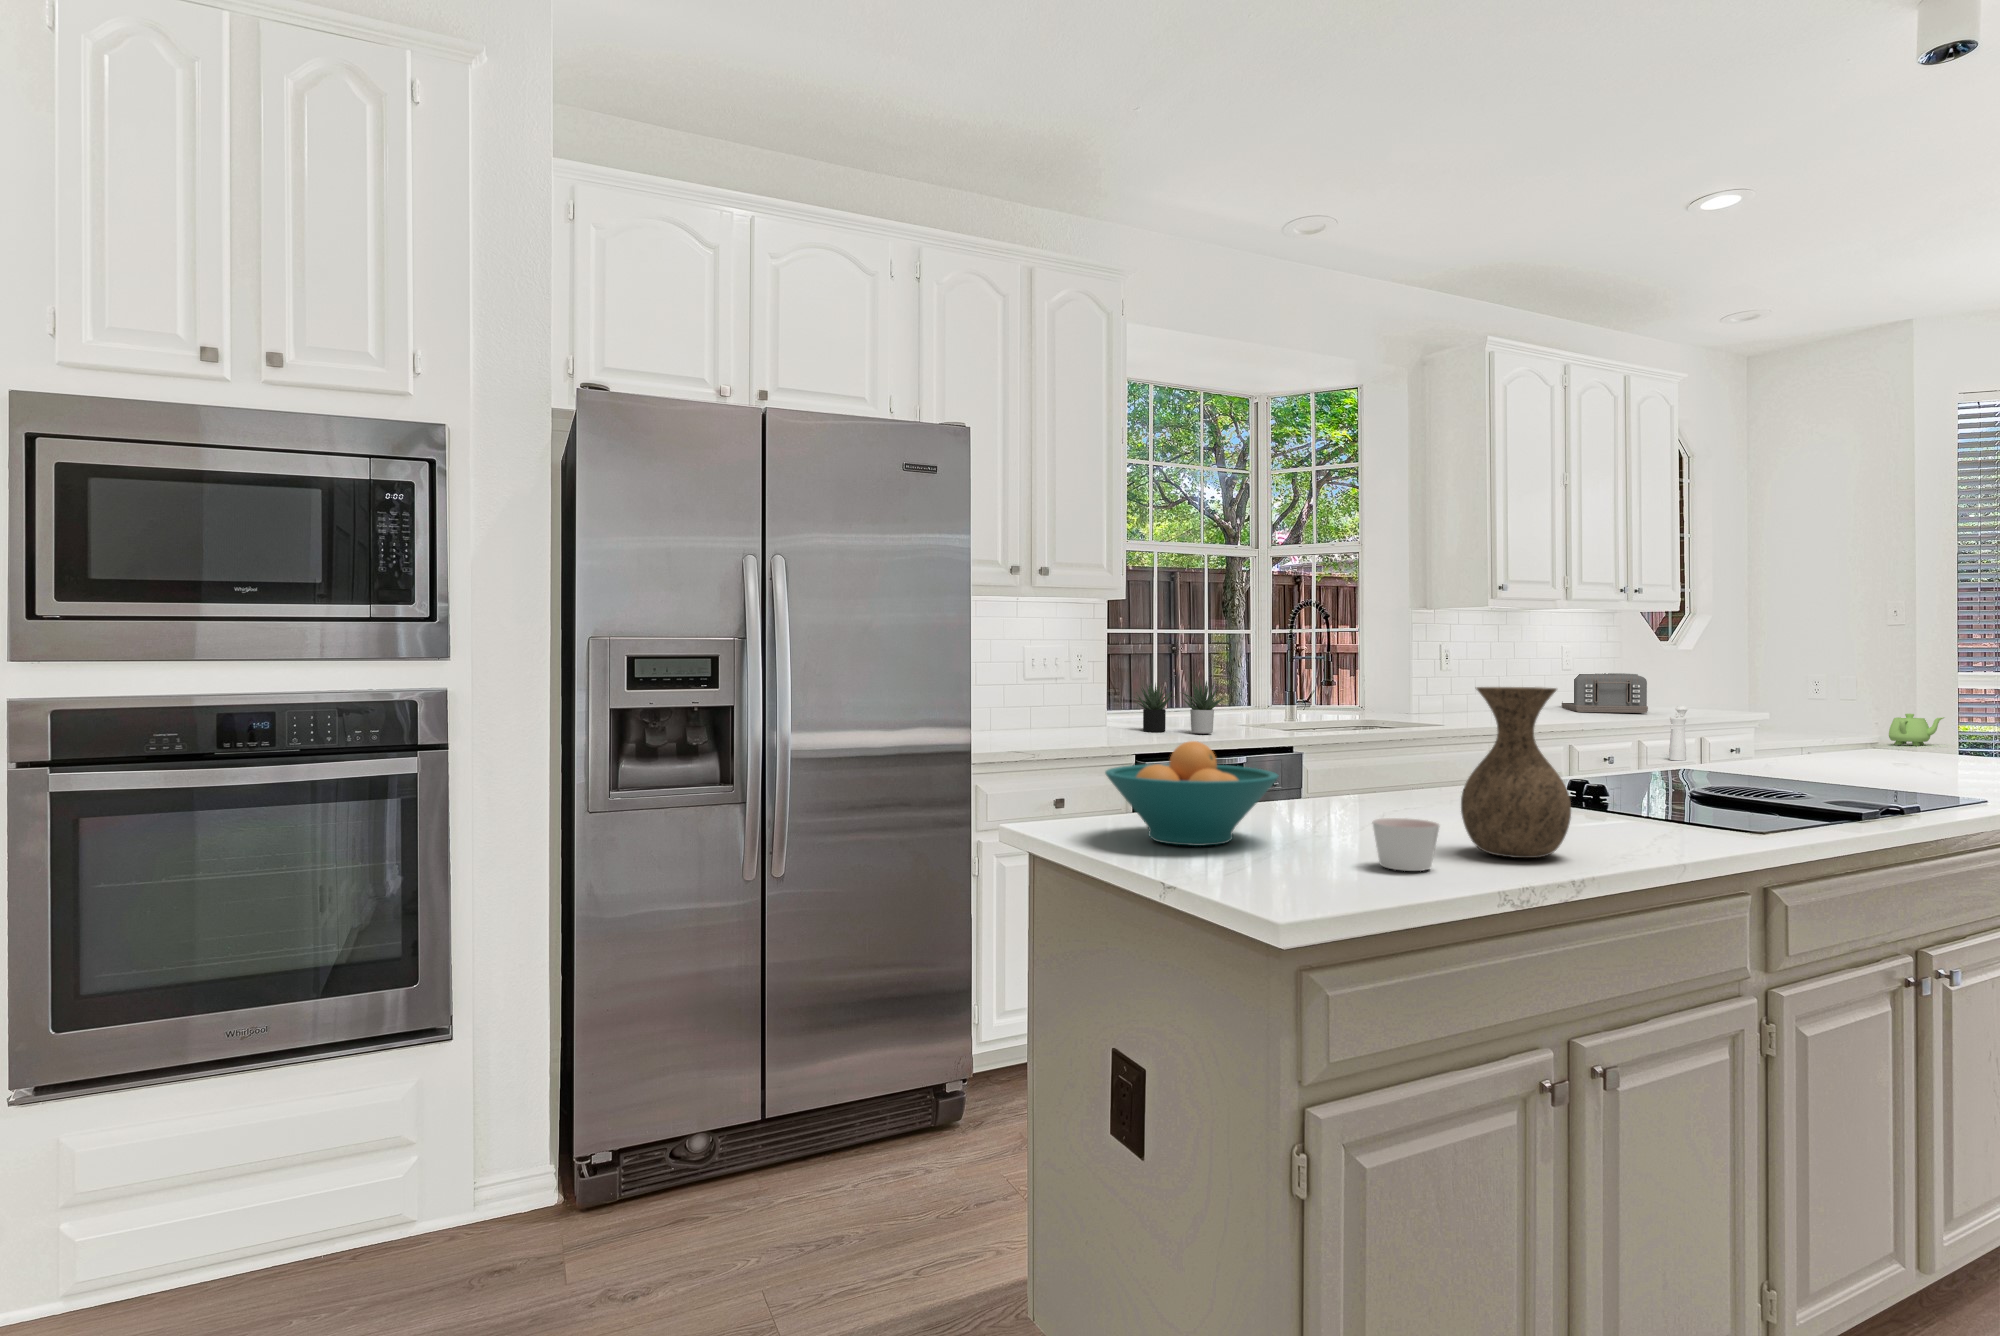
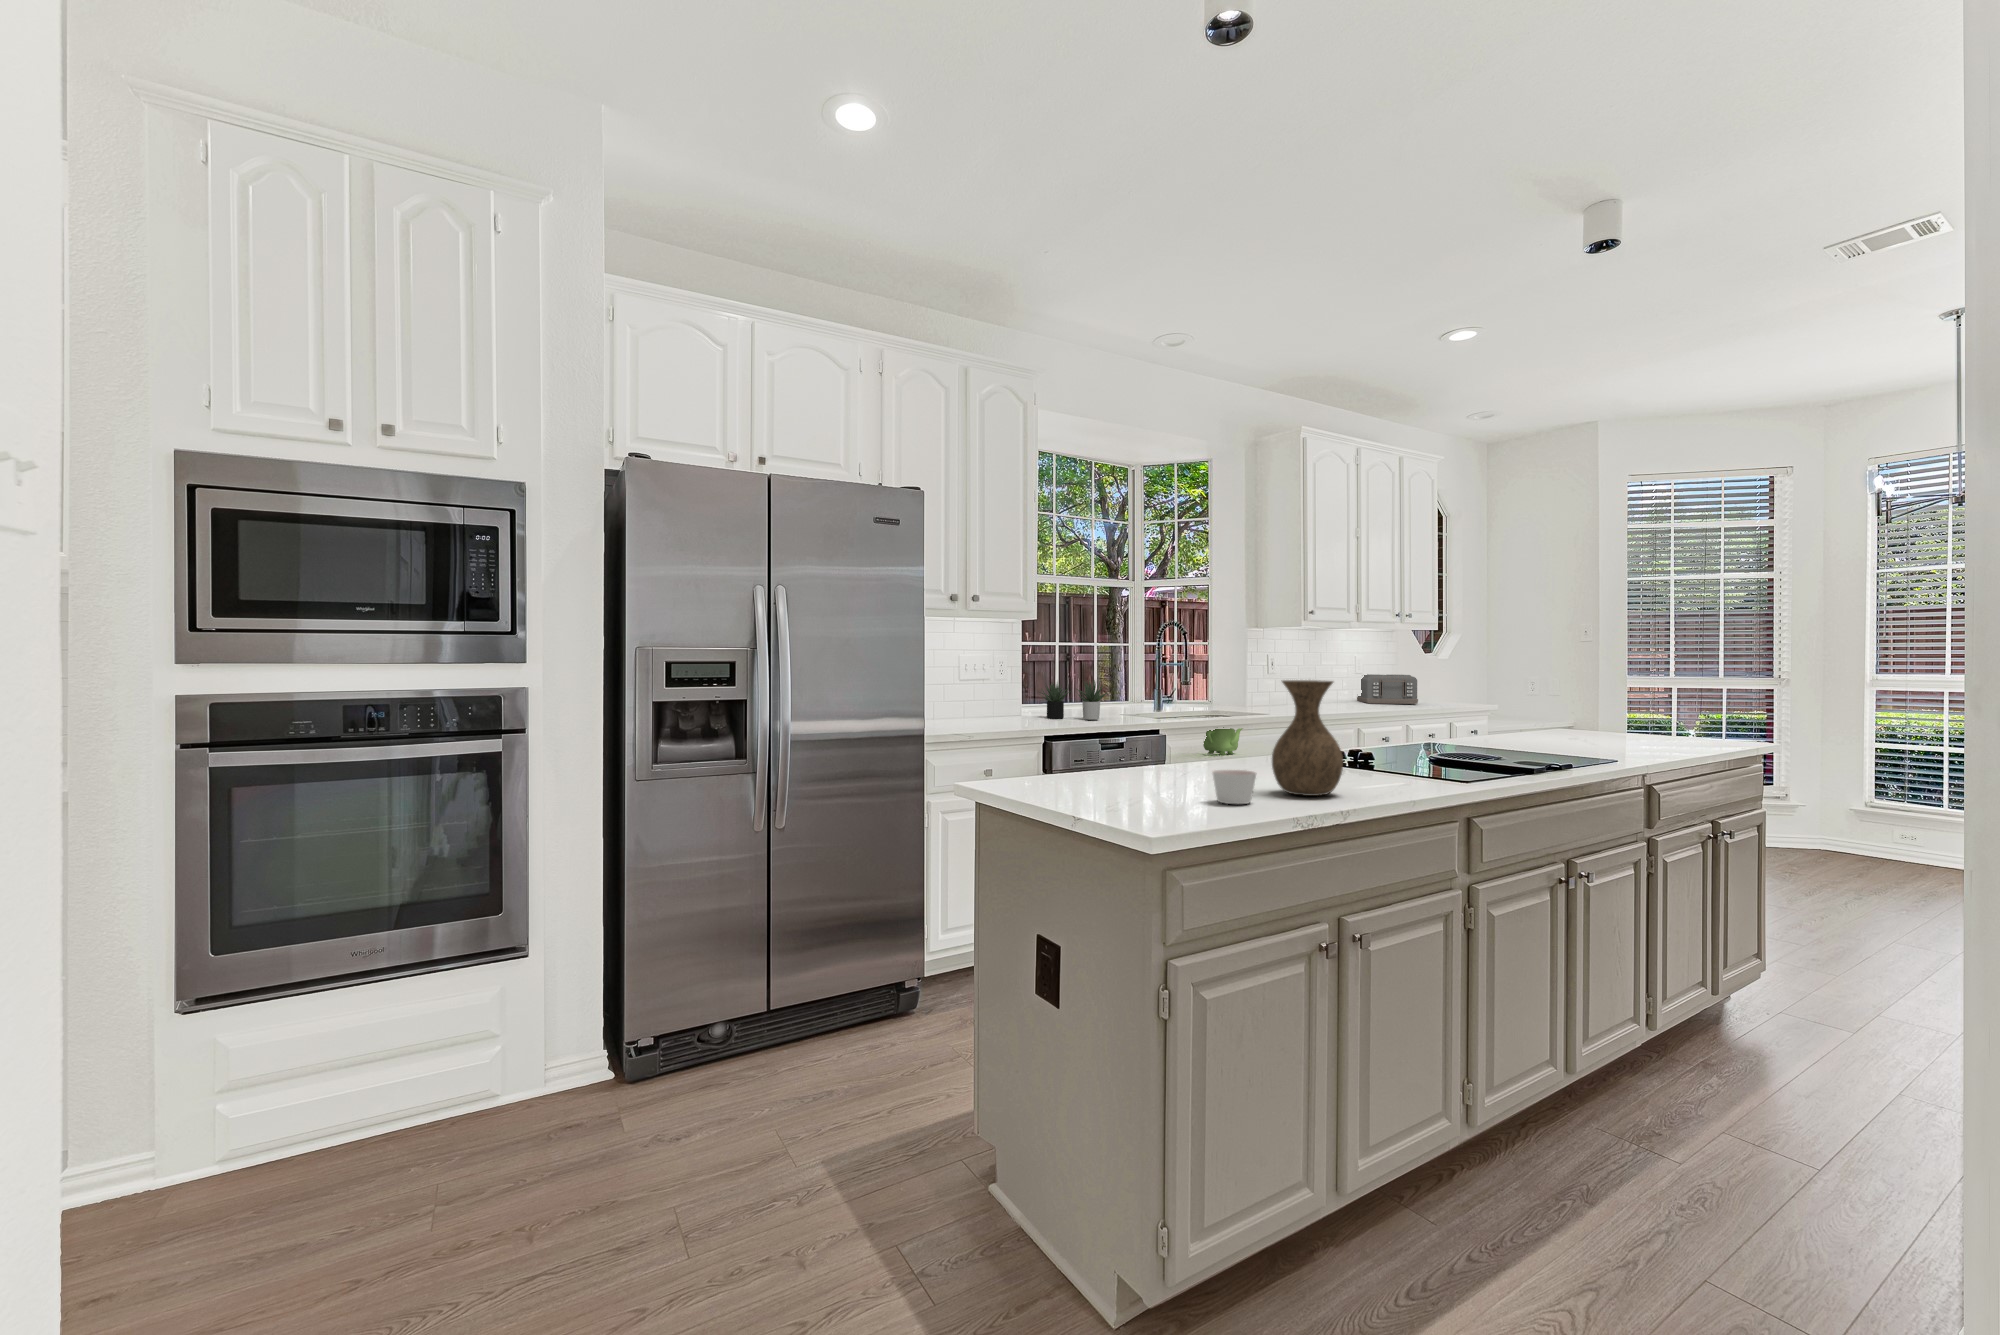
pepper mill: present [1669,706,1688,761] -> none [1432,699,1445,739]
teapot: present [1889,714,1944,746] -> present [1203,727,1243,755]
fruit bowl: present [1105,741,1278,846] -> none [1029,719,1150,792]

